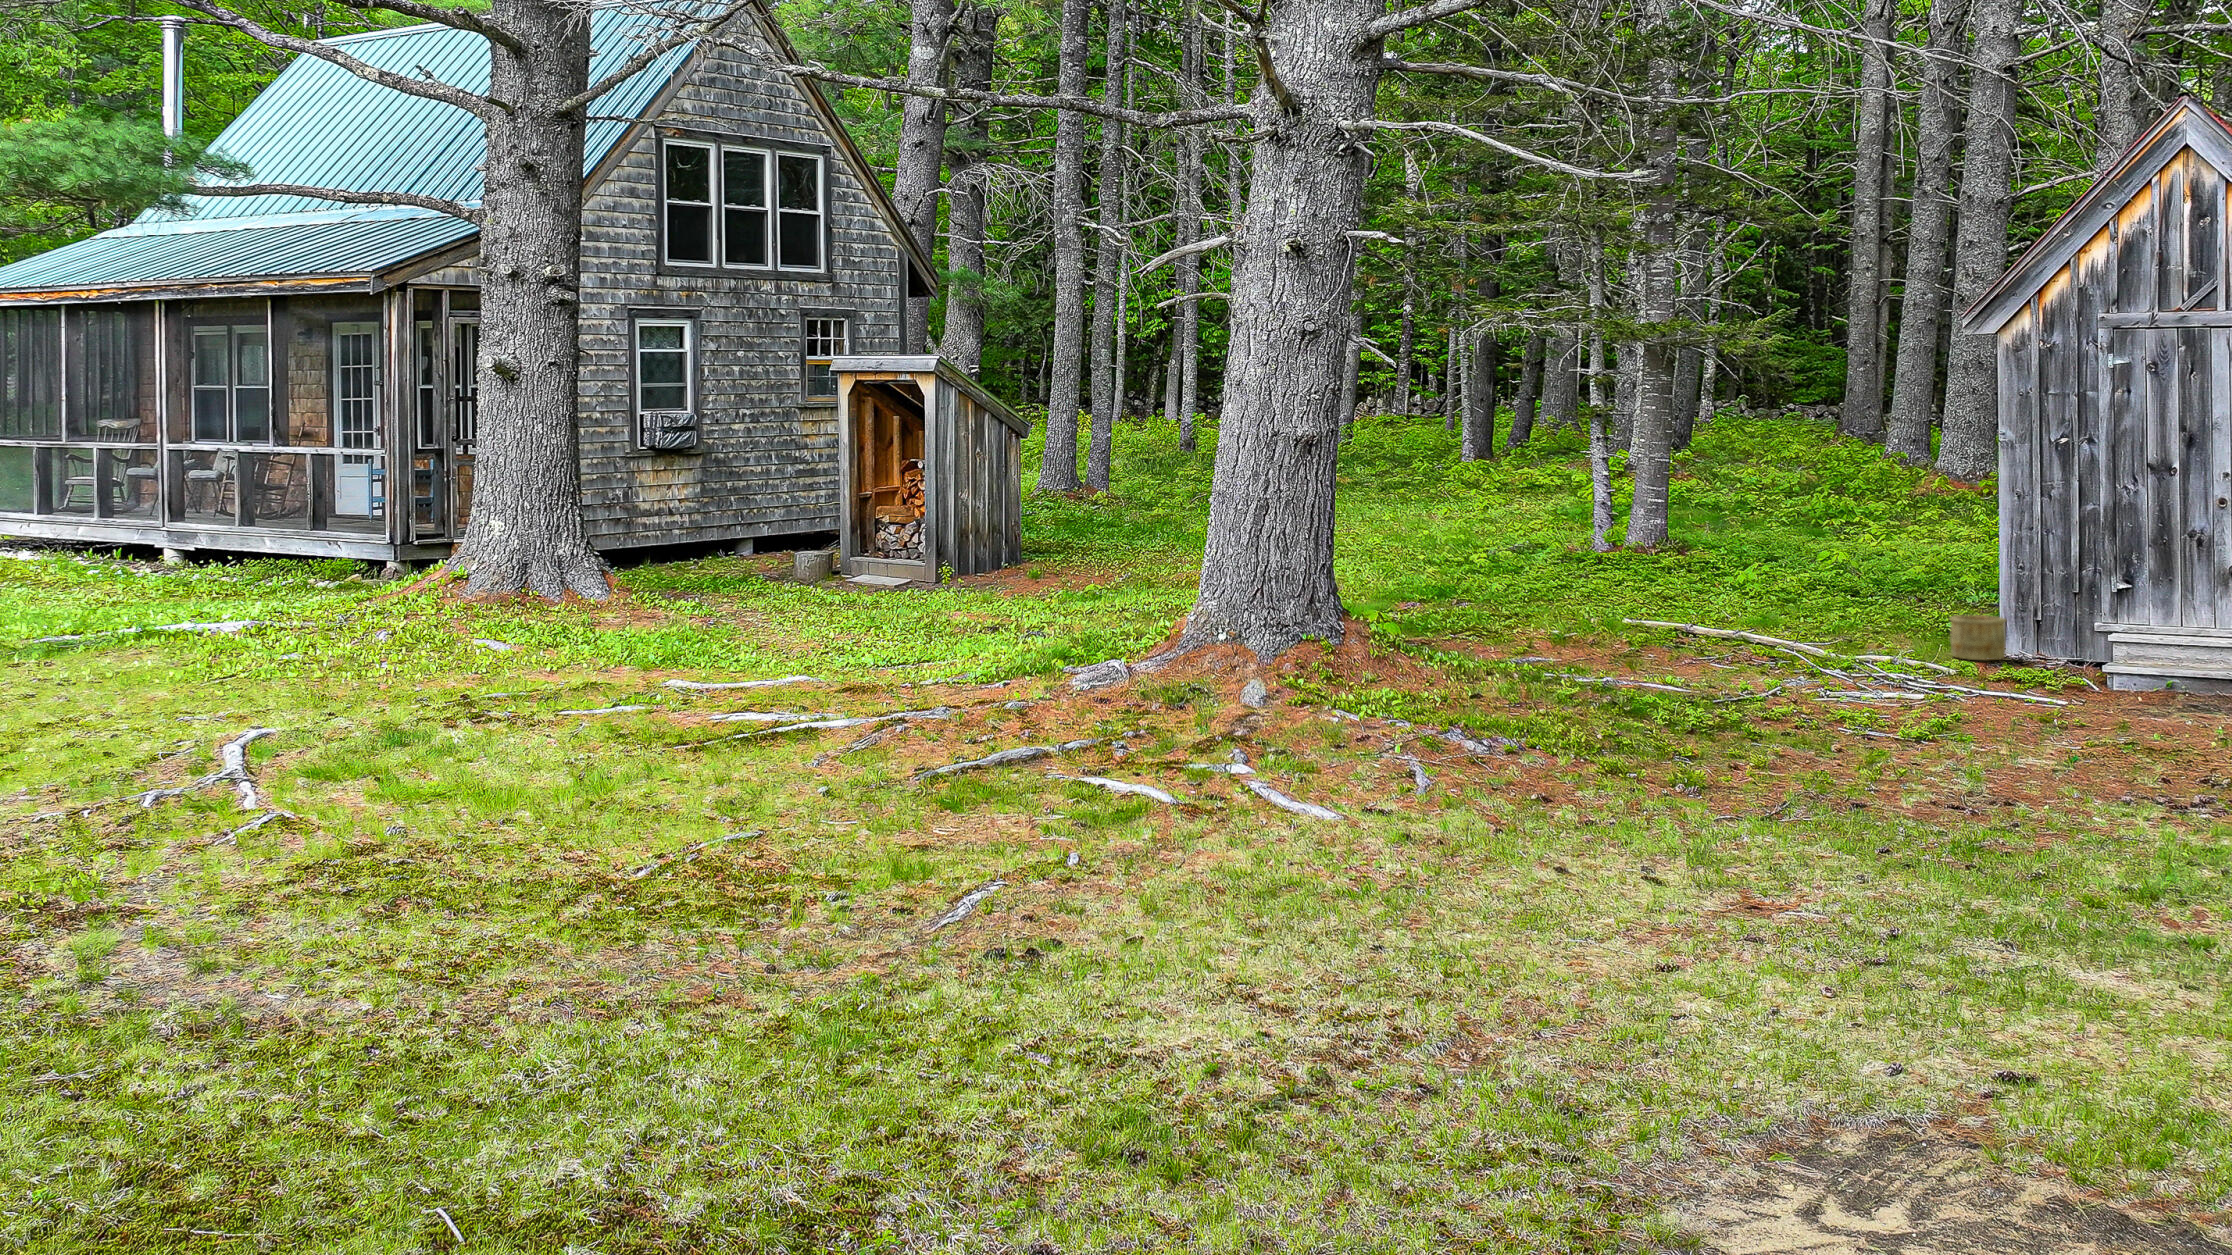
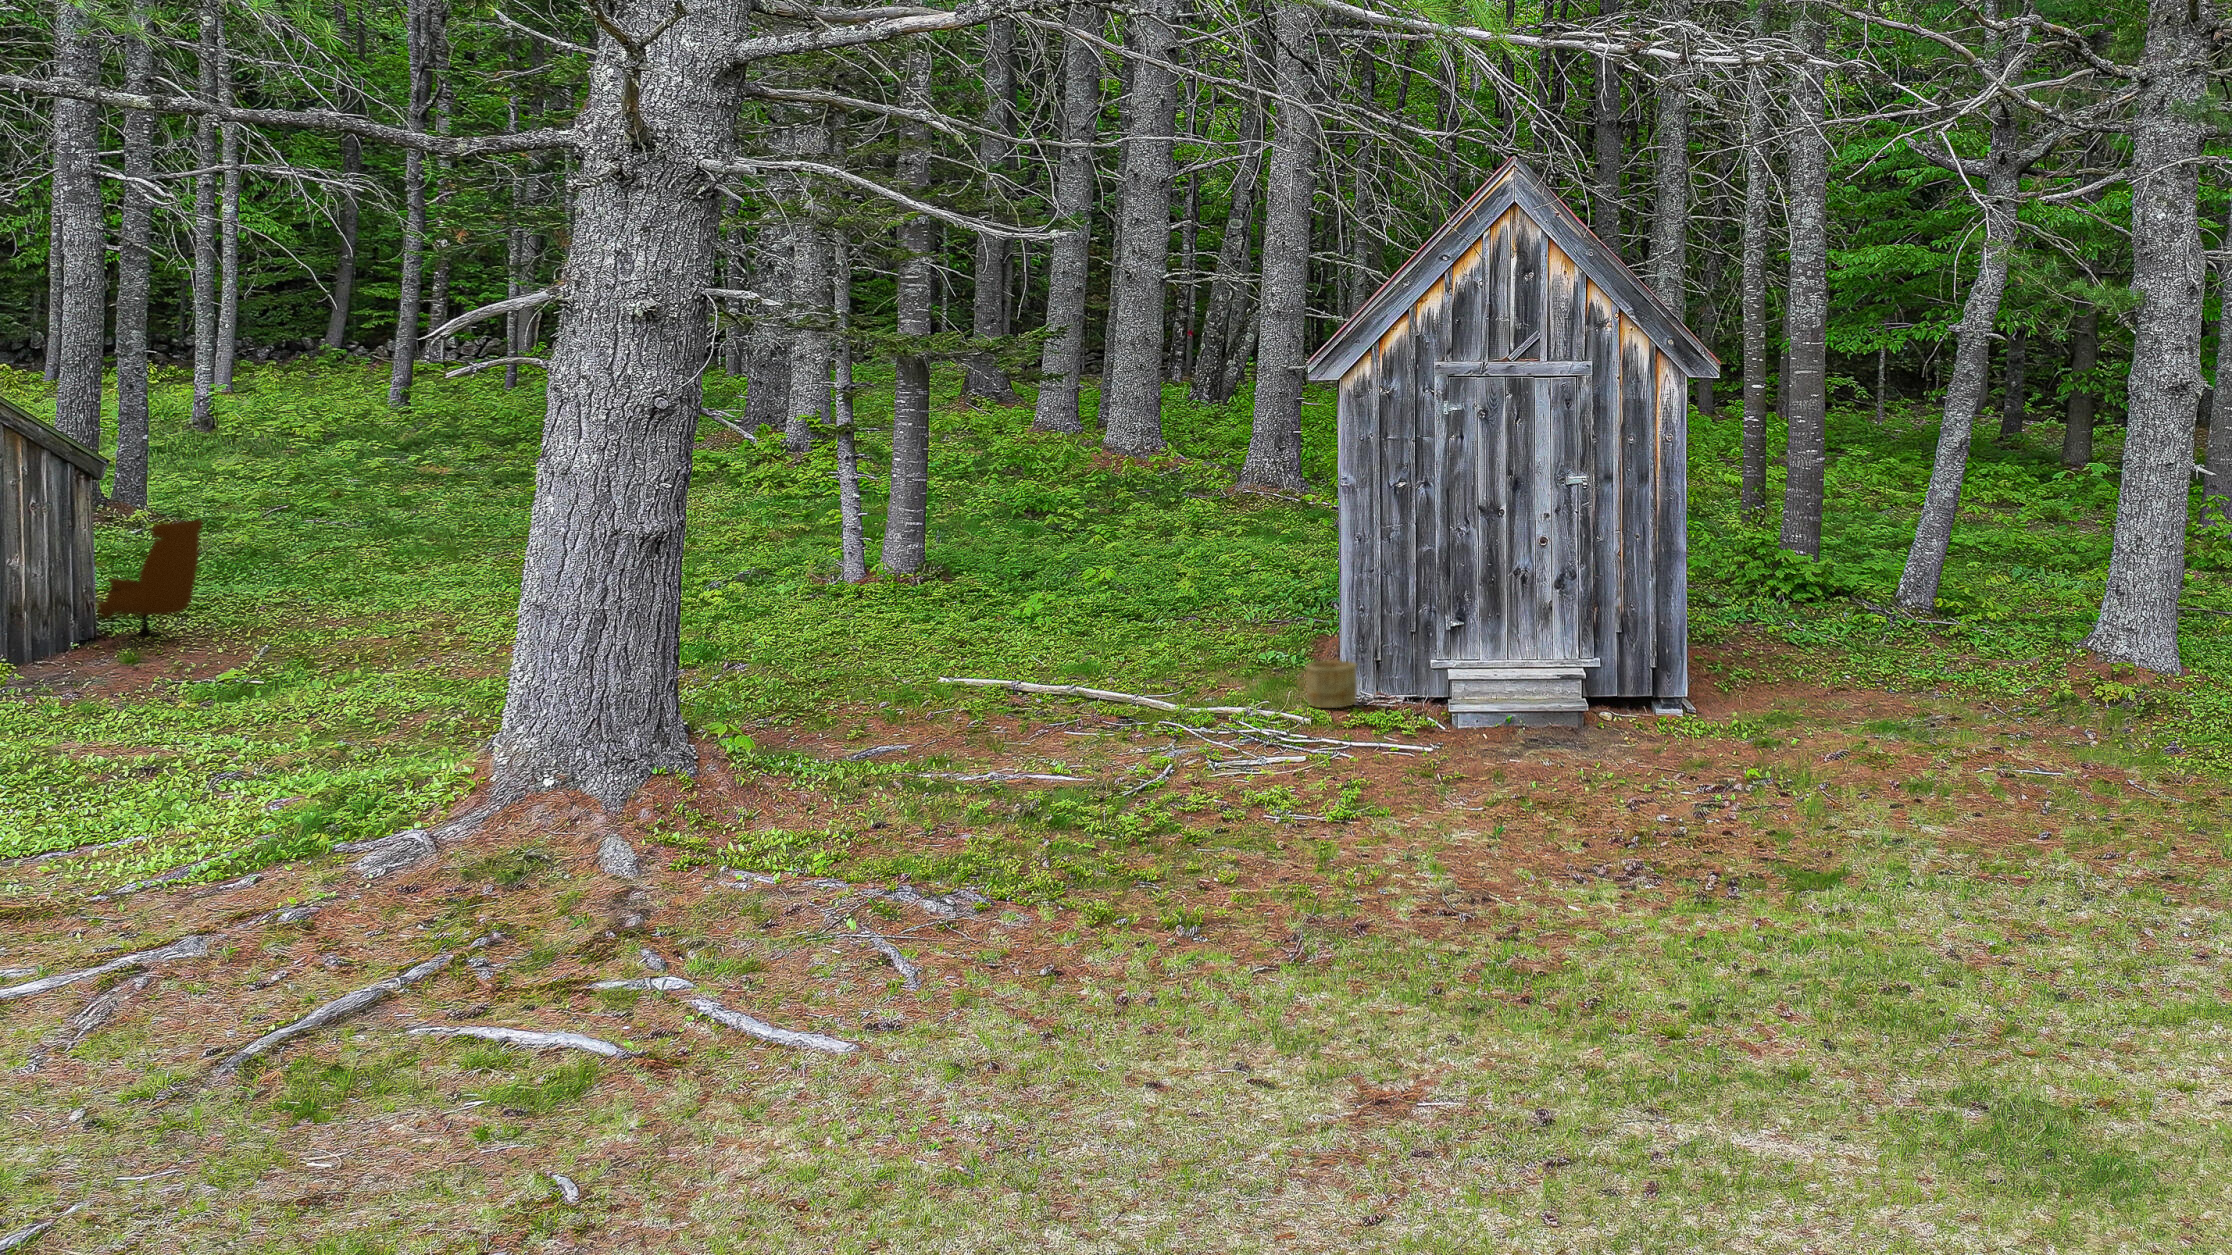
lounge chair: none [1018,463,1105,553] -> present [98,519,203,647]

